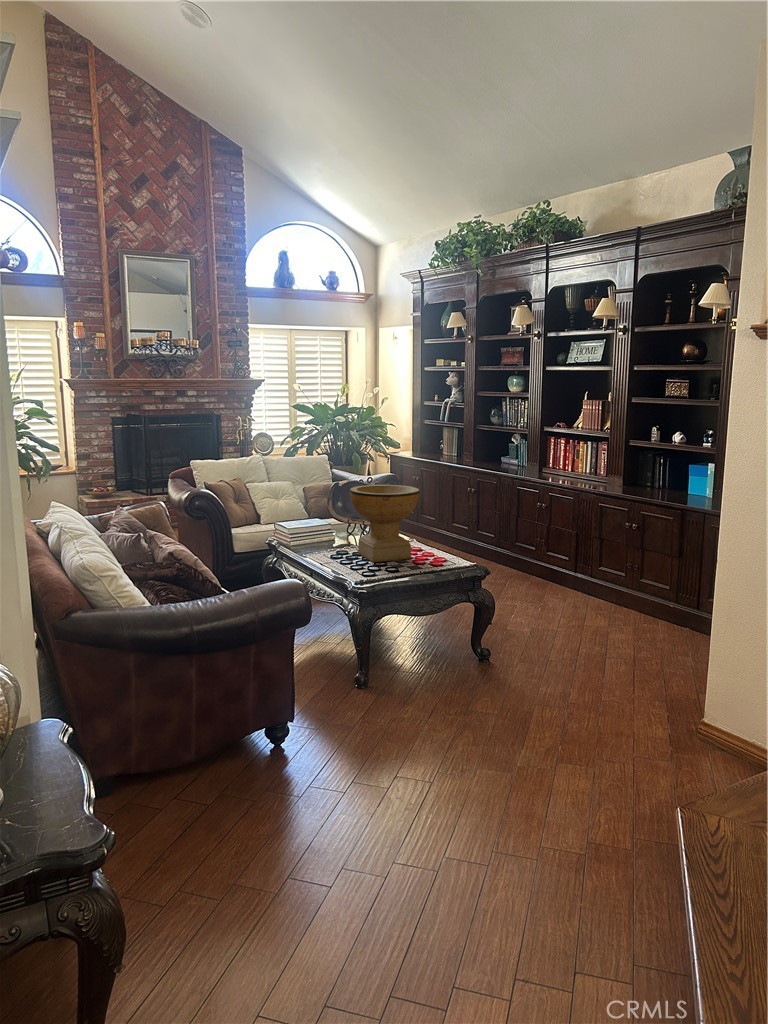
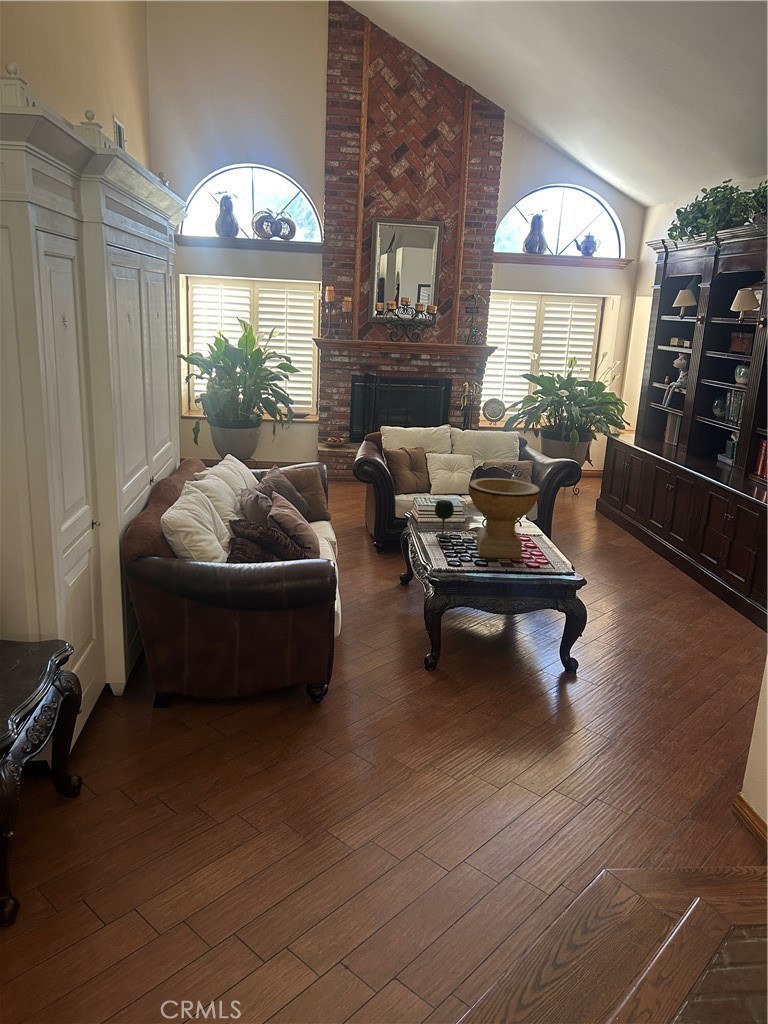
wine glass: none [309,515,329,553] -> present [435,500,454,538]

